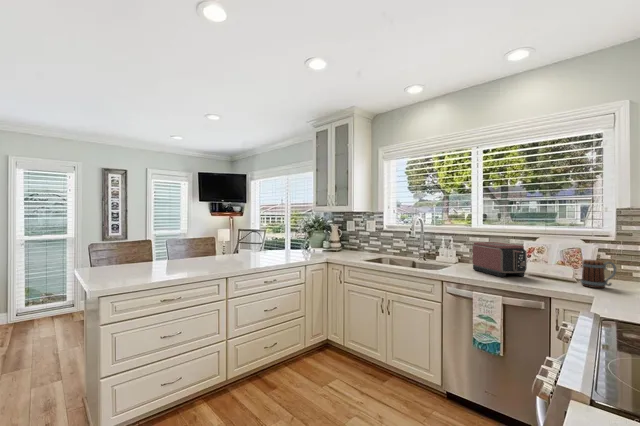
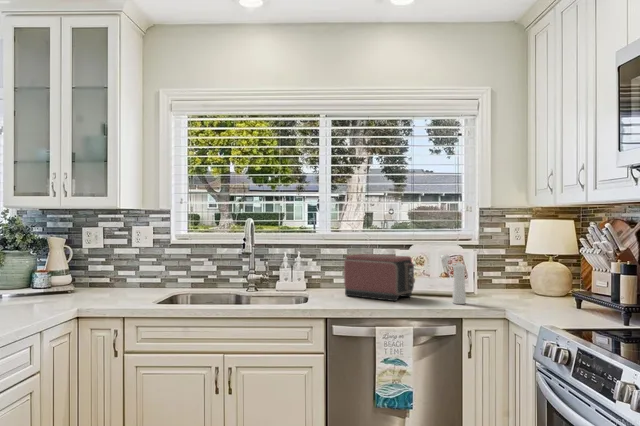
pepper mill: none [546,246,562,287] -> present [441,255,466,304]
mug: present [581,259,616,288] -> none [472,268,500,300]

